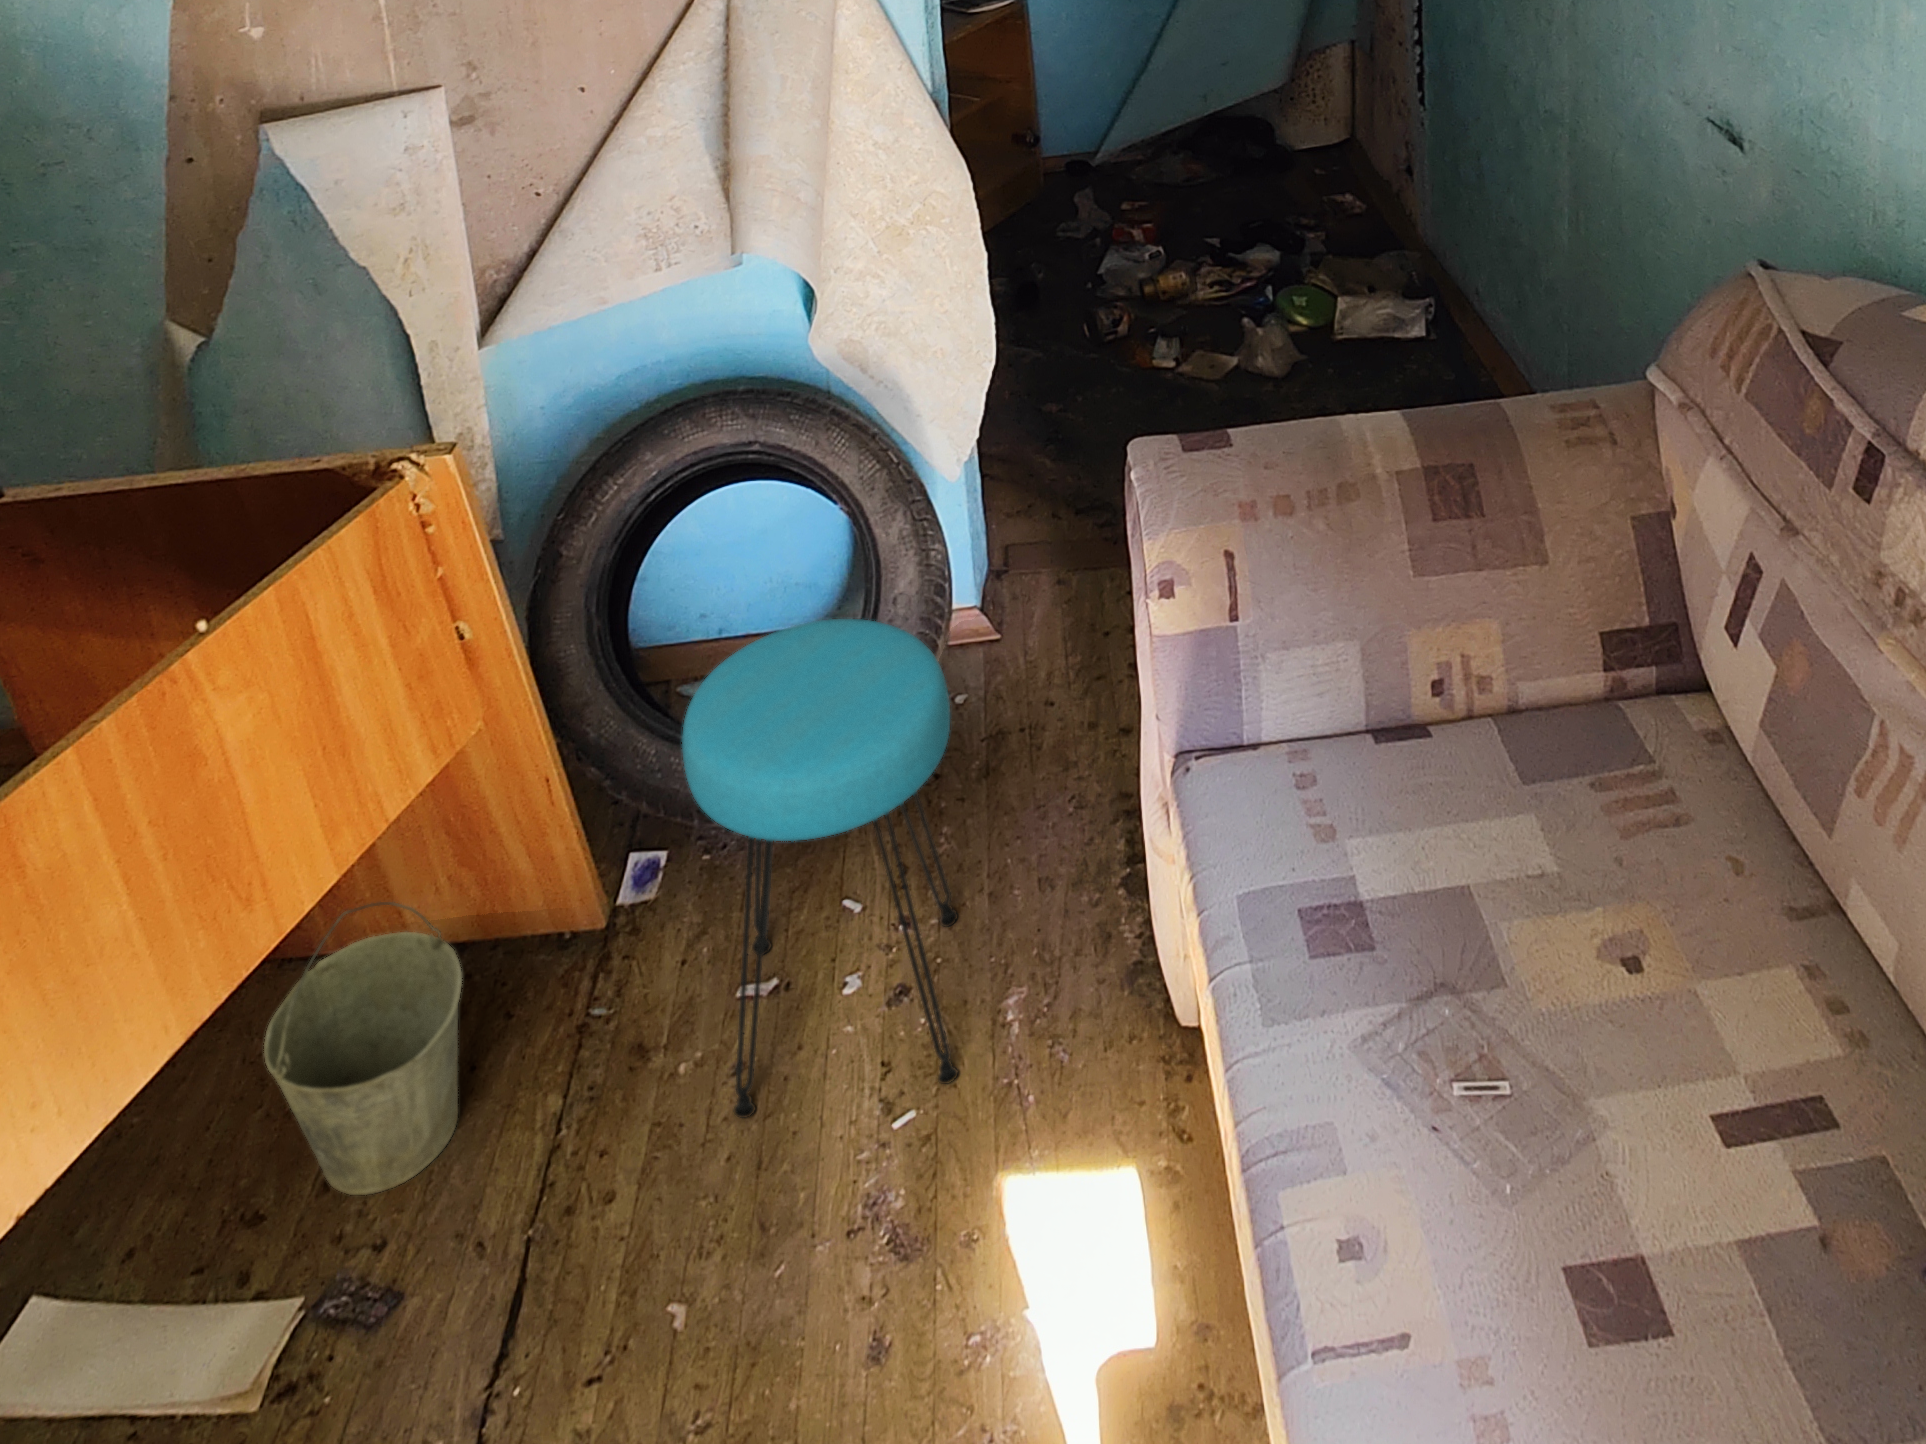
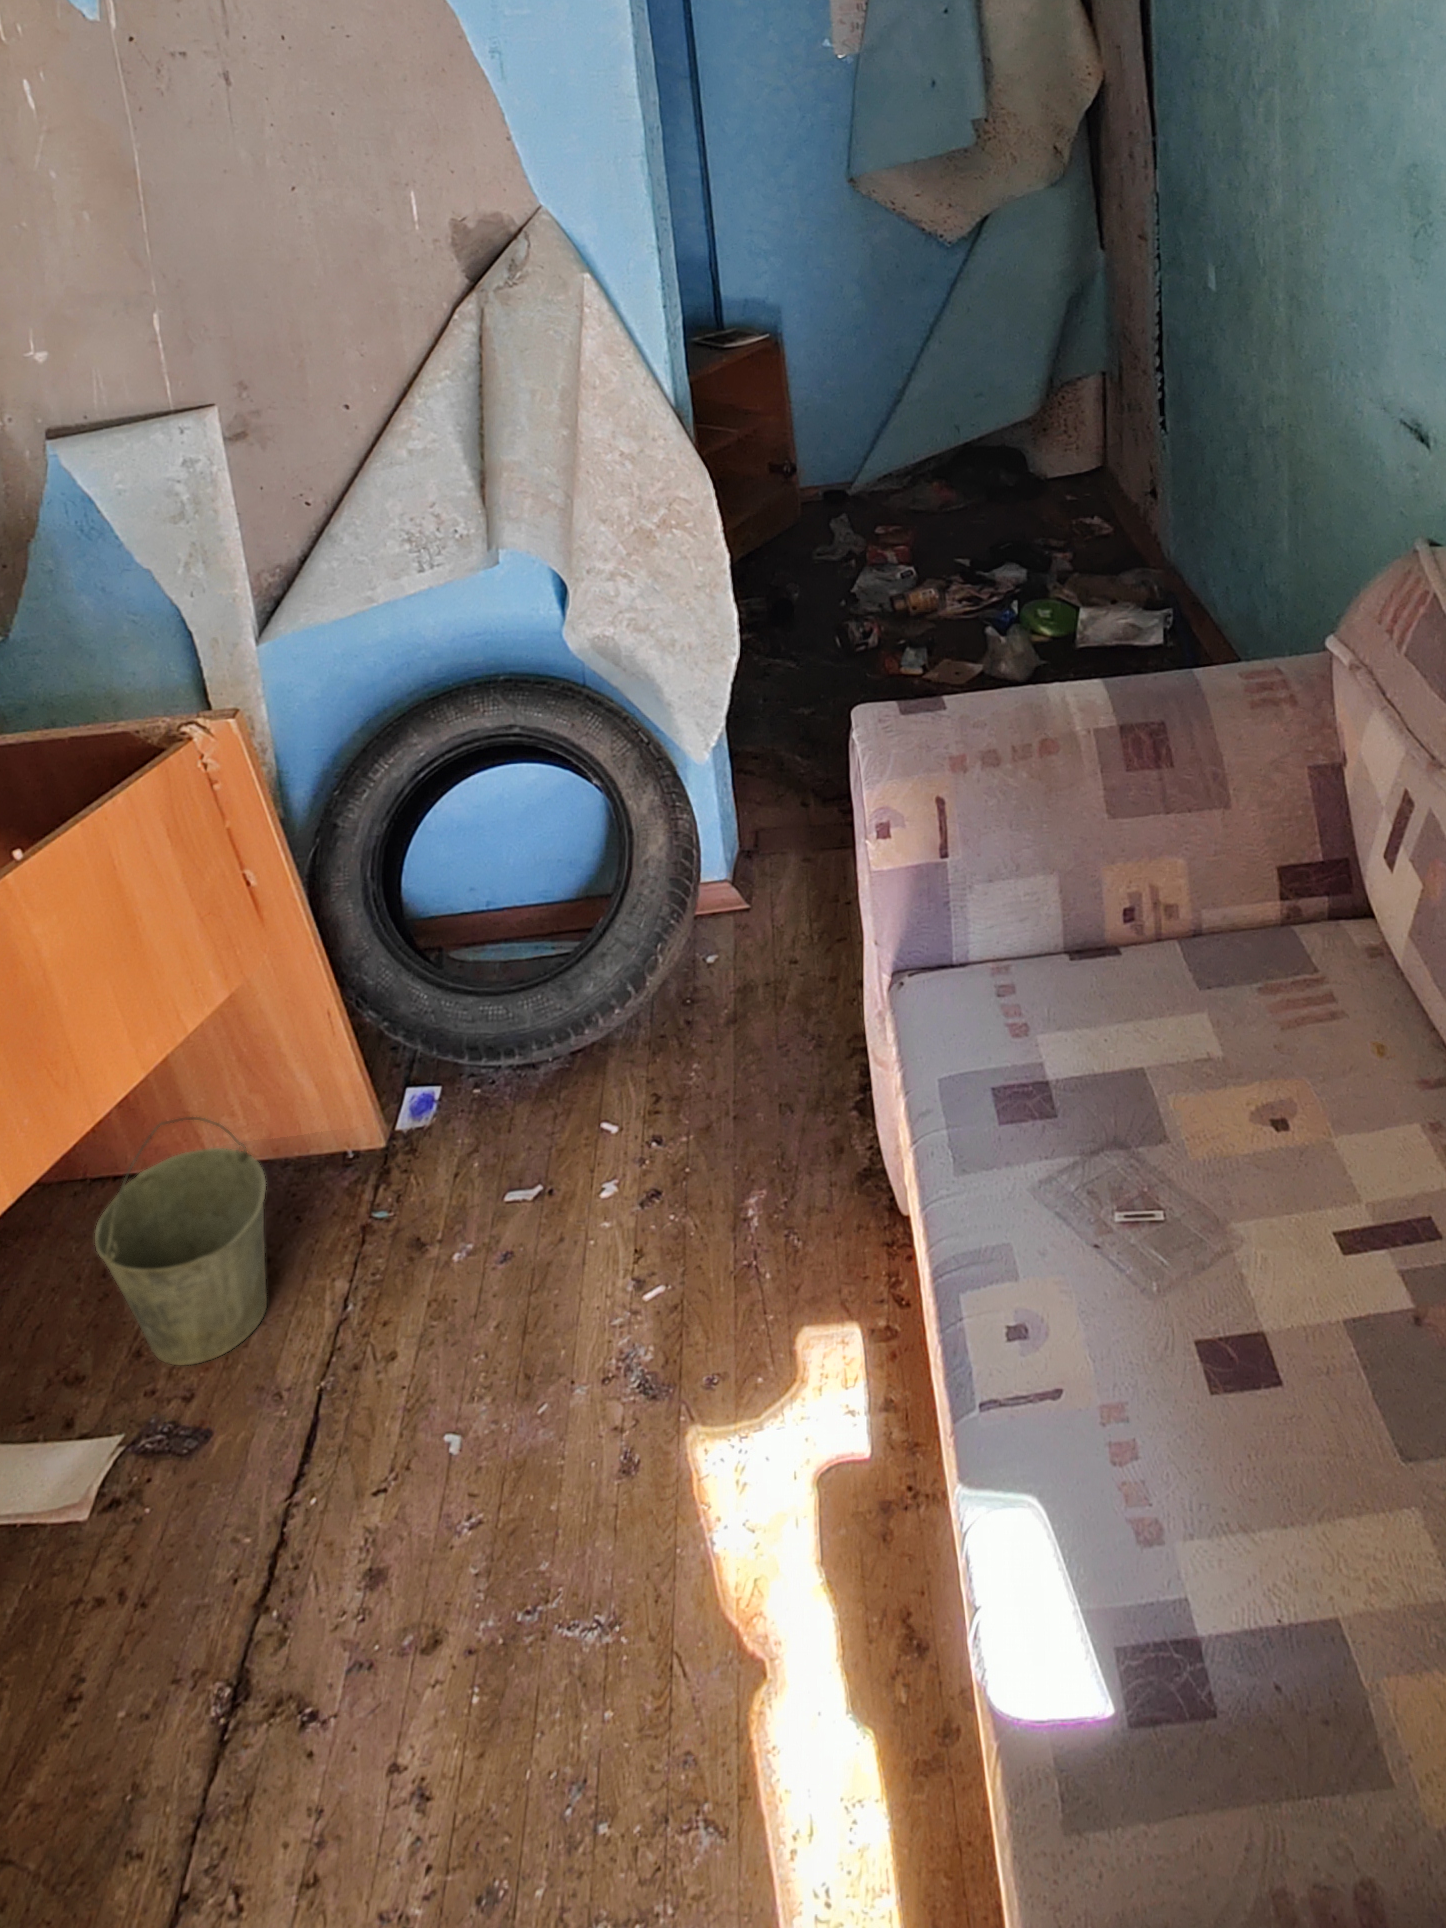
stool: present [682,619,958,1118] -> none [454,874,709,1300]

